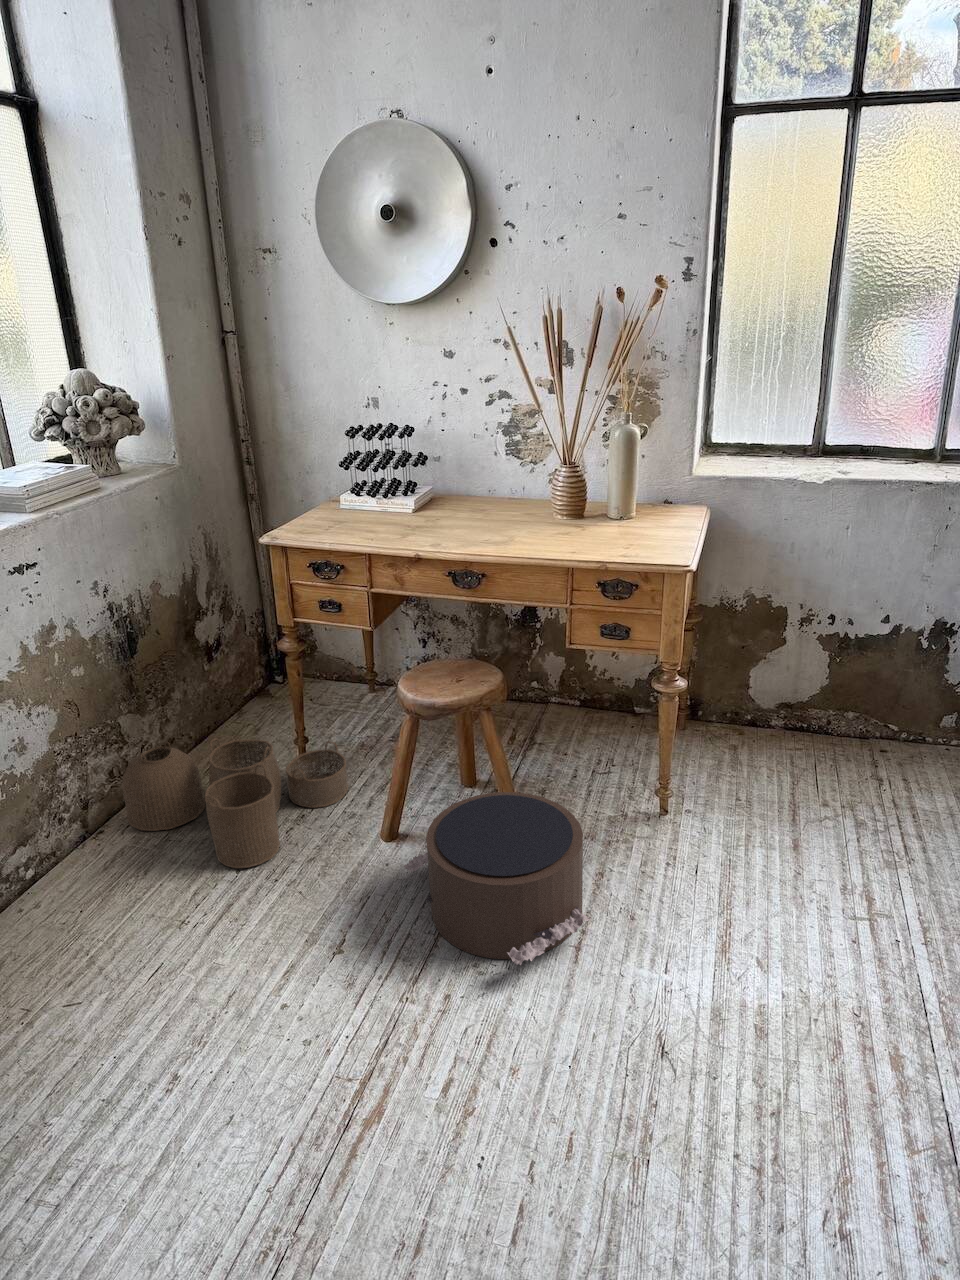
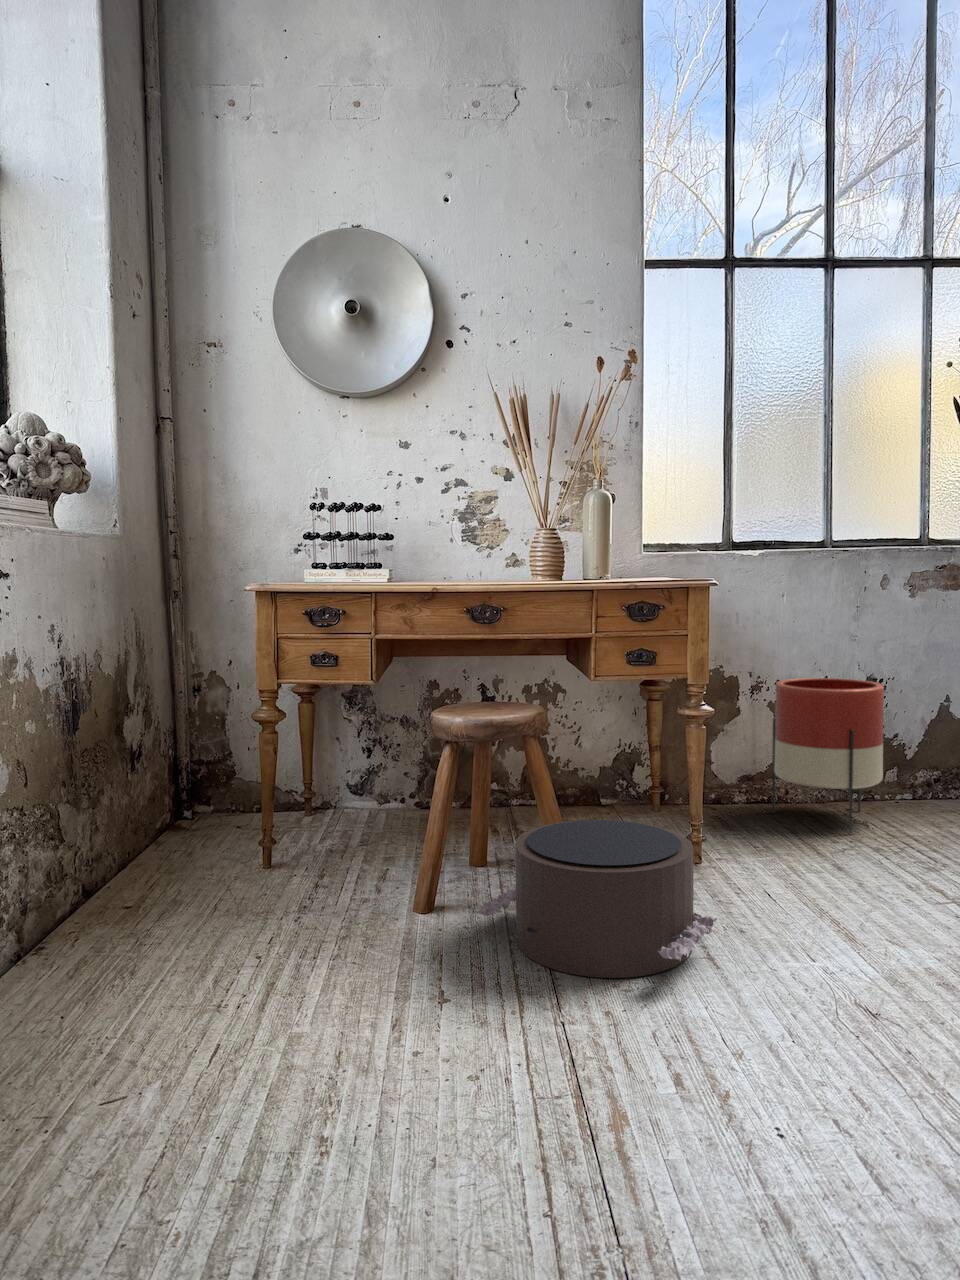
planter: none [797,619,926,796] -> present [772,678,884,834]
woven basket: present [122,738,348,868] -> none [64,816,343,954]

